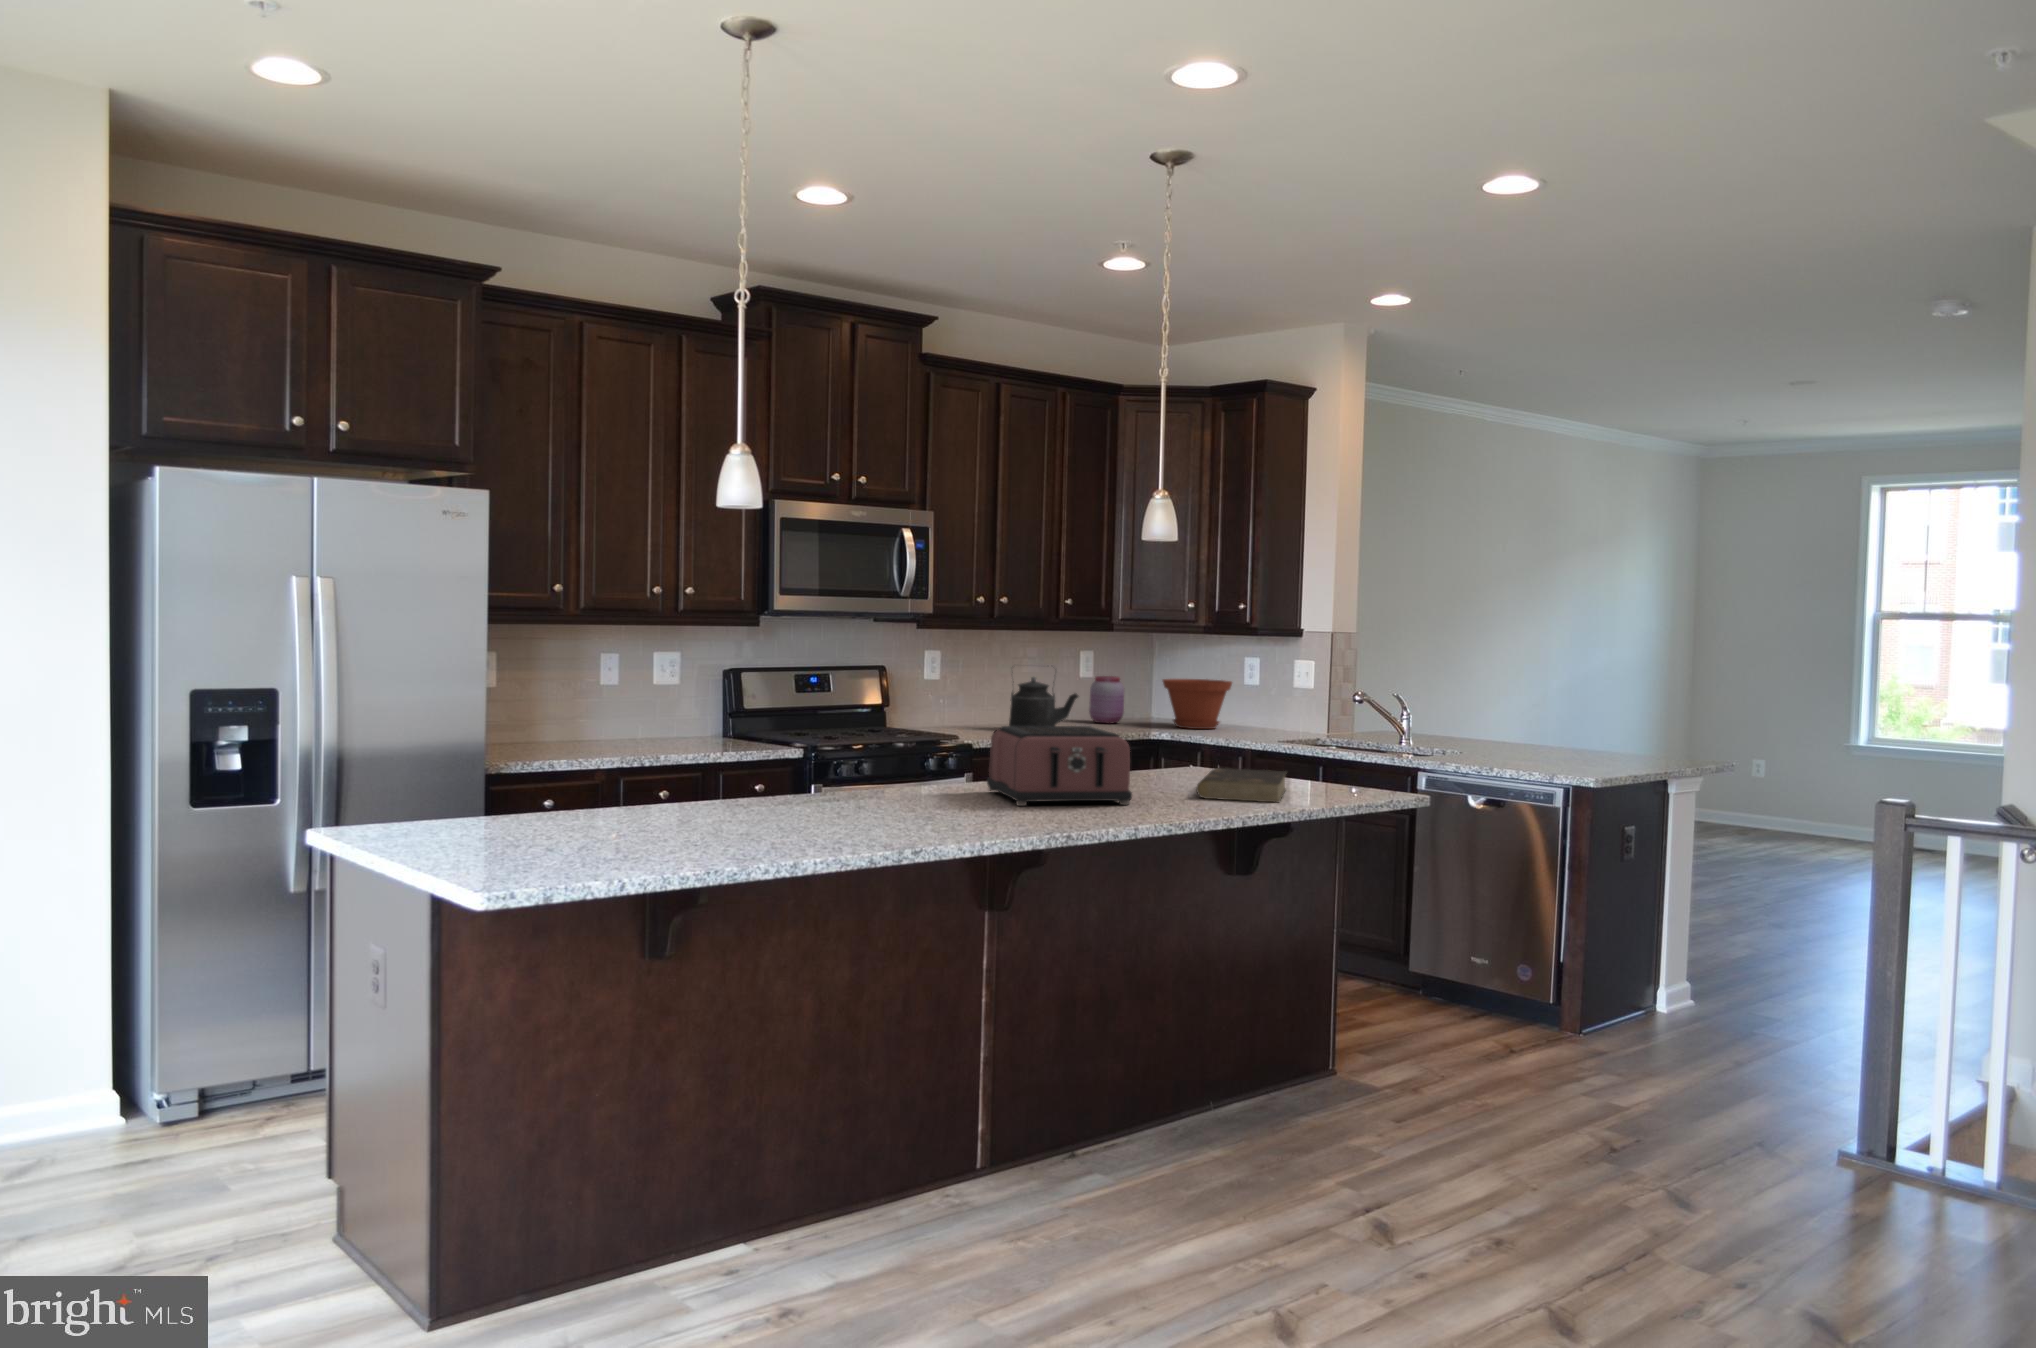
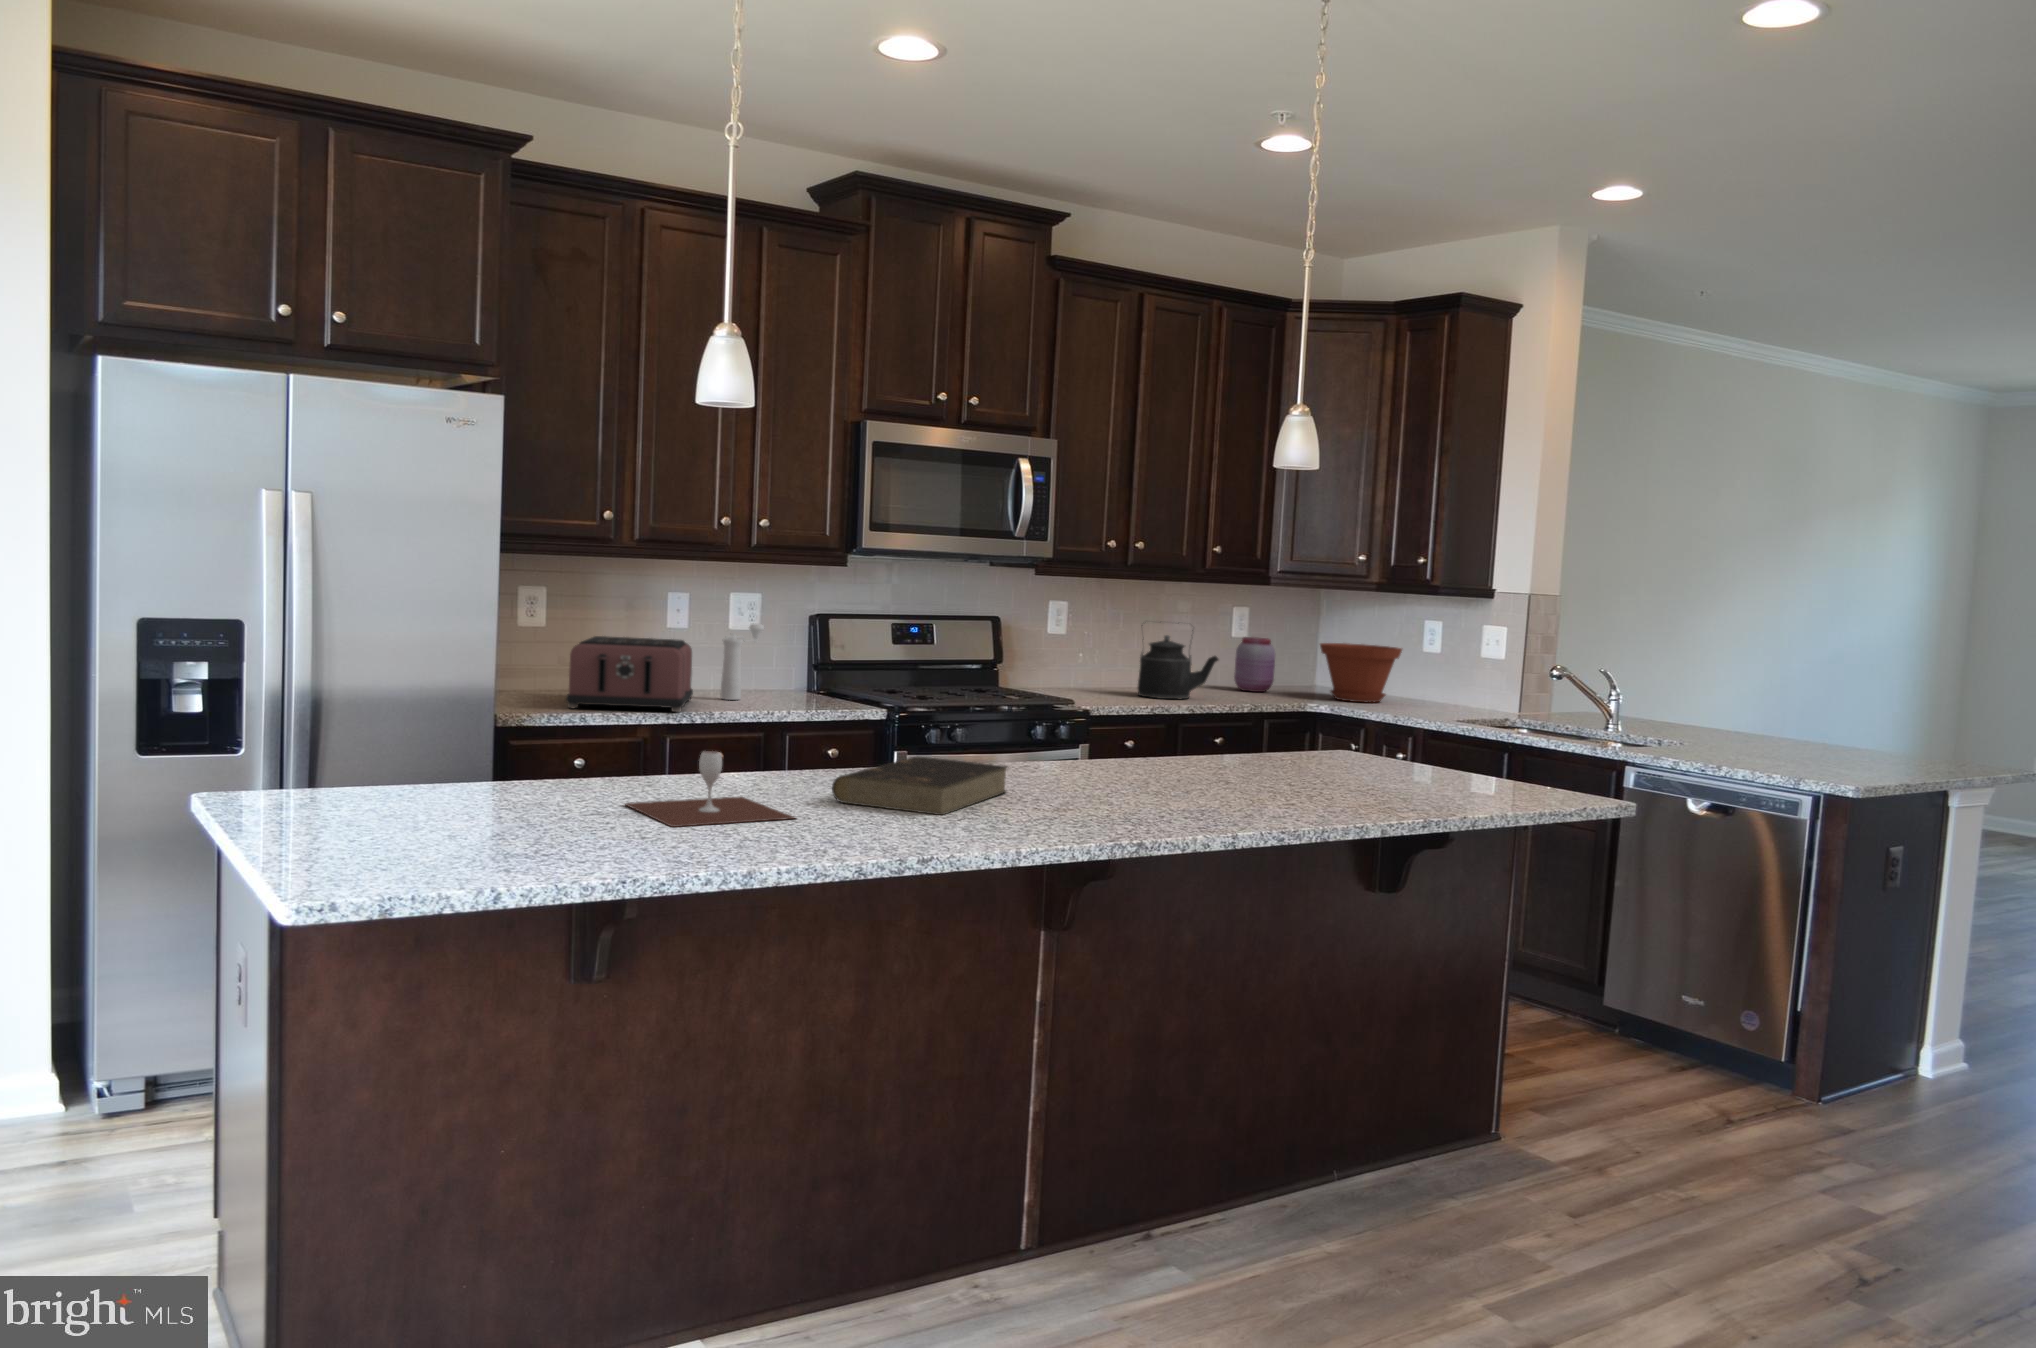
pepper mill: none [656,679,691,746] -> present [720,624,764,700]
toaster: present [987,726,1132,806] -> present [566,636,693,712]
book: present [1196,768,1286,803] -> present [832,756,1007,815]
wine glass: none [660,780,802,838] -> present [625,751,795,827]

